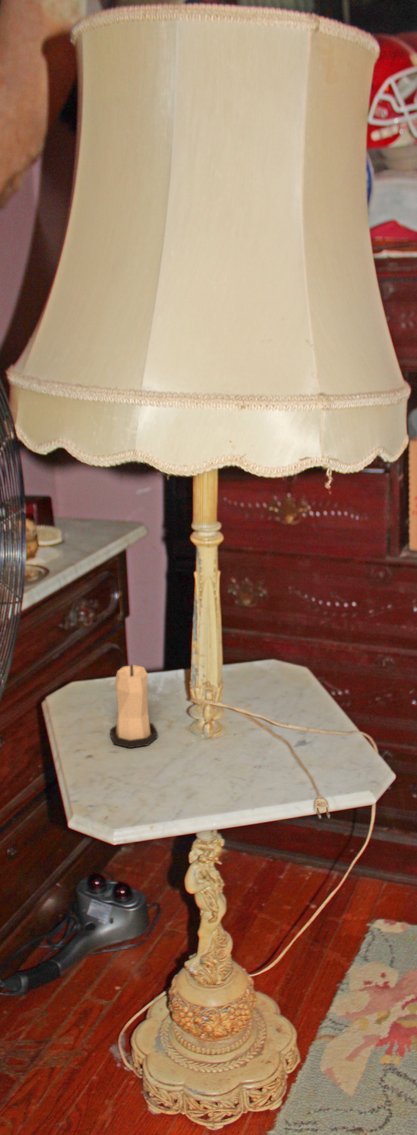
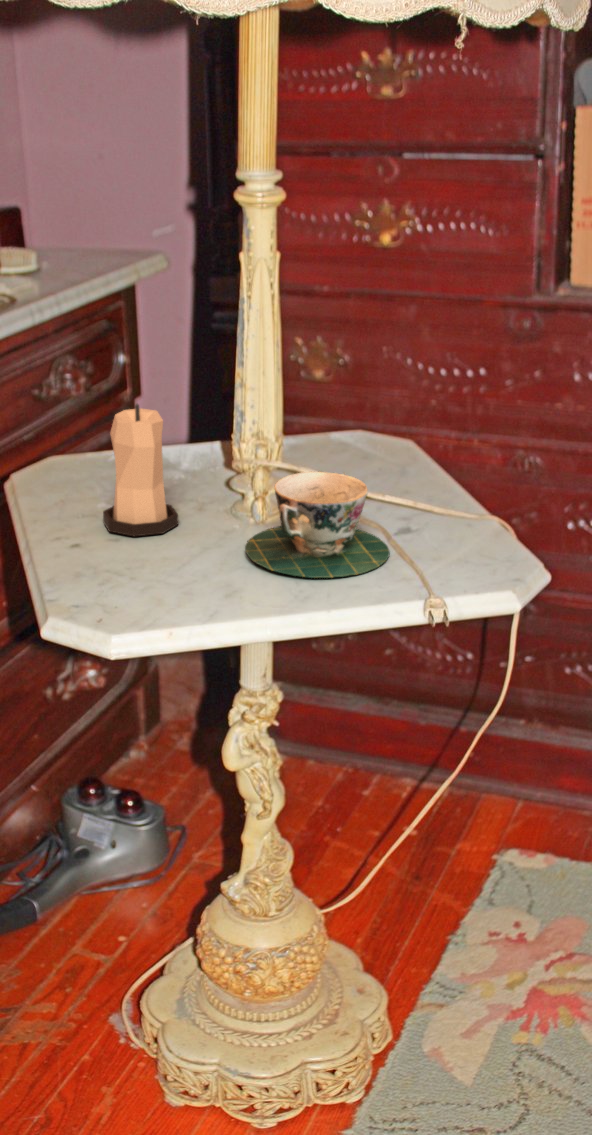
teacup: none [200,707,291,782] -> present [245,471,390,578]

